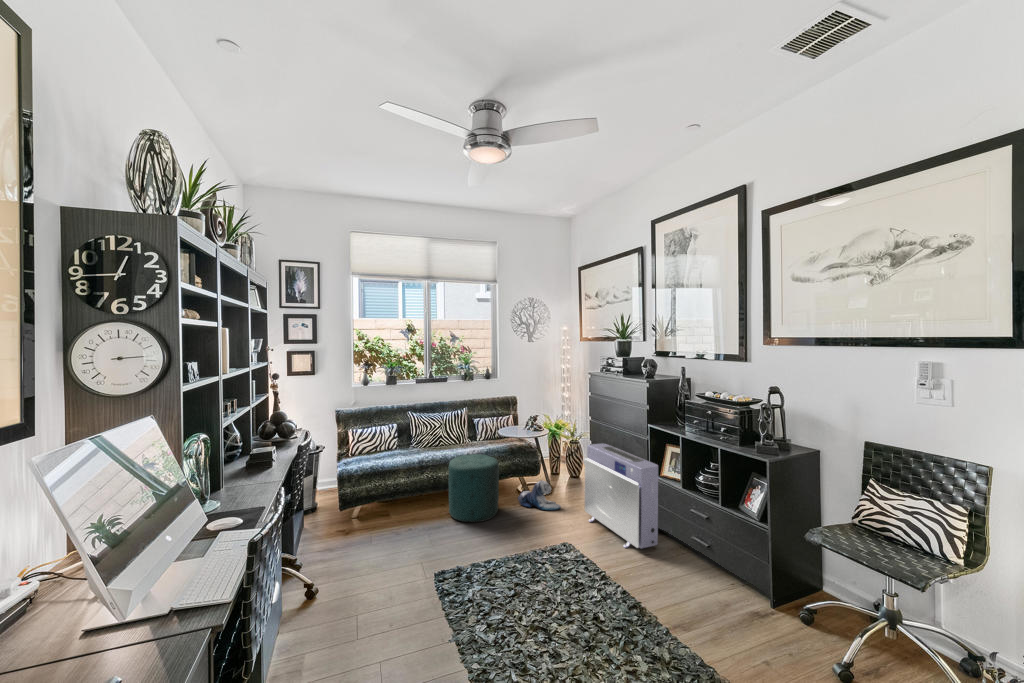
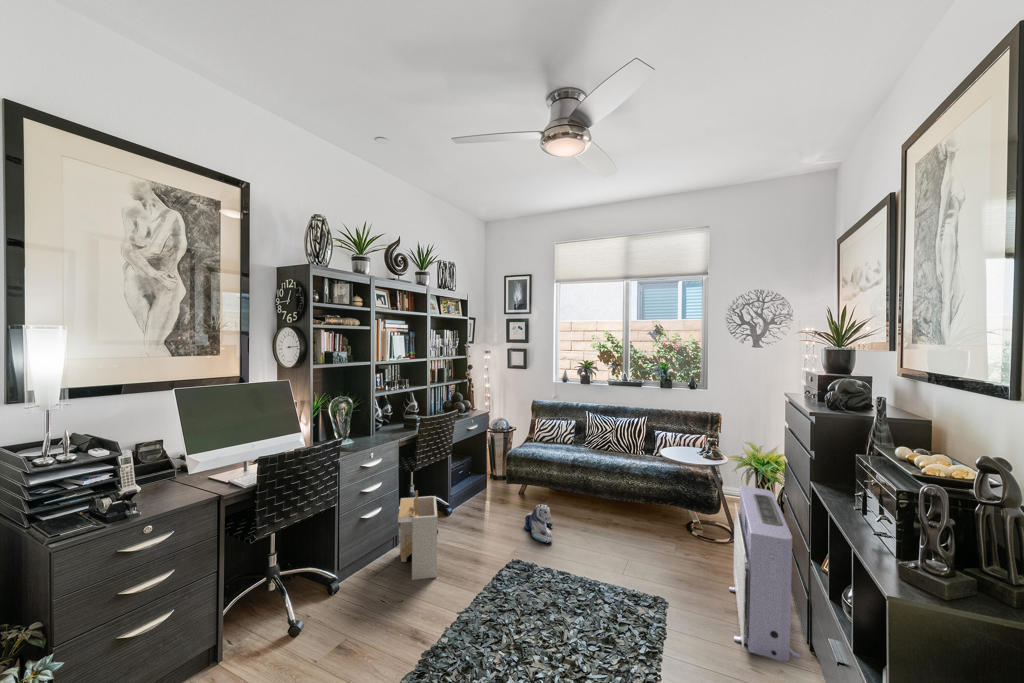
ottoman: present [449,454,499,522] -> none [586,464,642,539]
plush toy: present [518,480,561,510] -> present [525,504,552,543]
storage bin: none [308,533,388,641] -> present [398,491,437,580]

